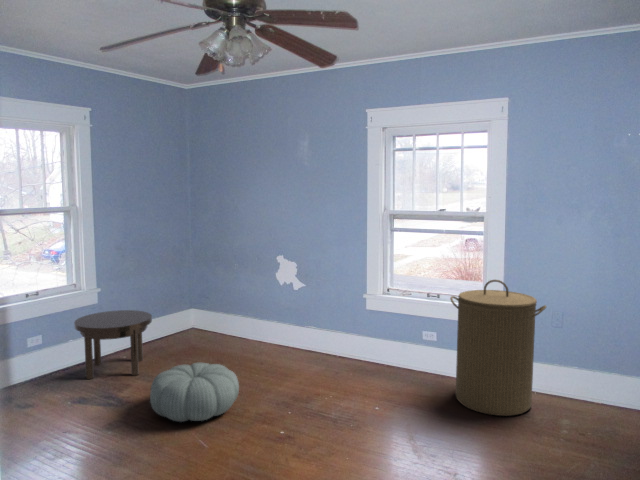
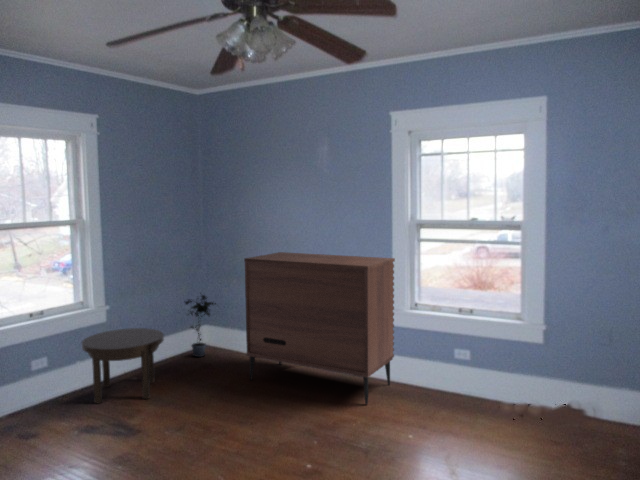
dresser: none [228,240,369,381] -> present [244,252,395,404]
potted plant: none [171,278,205,339] -> present [185,295,216,357]
laundry hamper: present [450,280,546,416] -> none [487,294,596,445]
pouf: present [150,363,239,422] -> none [163,386,258,453]

